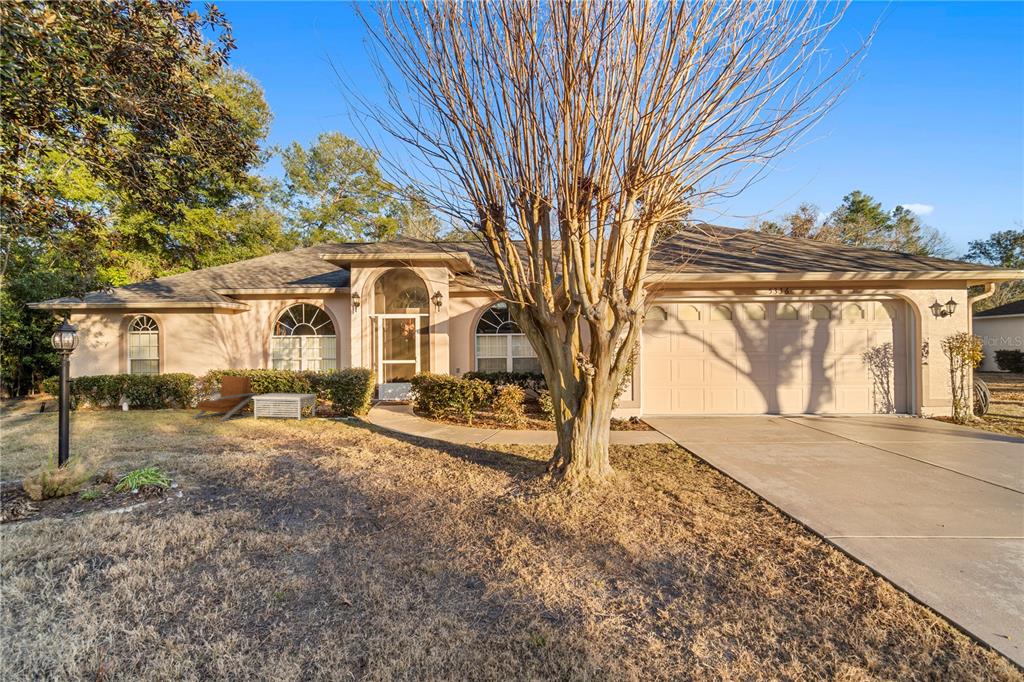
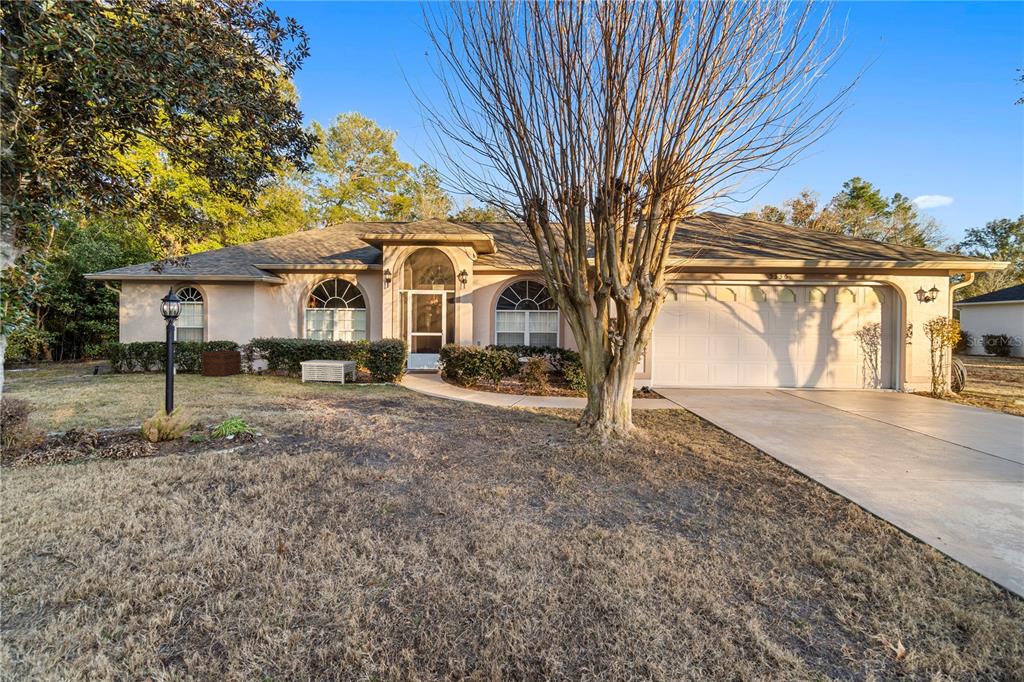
lounge chair: present [194,376,257,421] -> none [247,343,304,384]
wooden crate: none [145,384,191,413] -> present [201,350,241,376]

